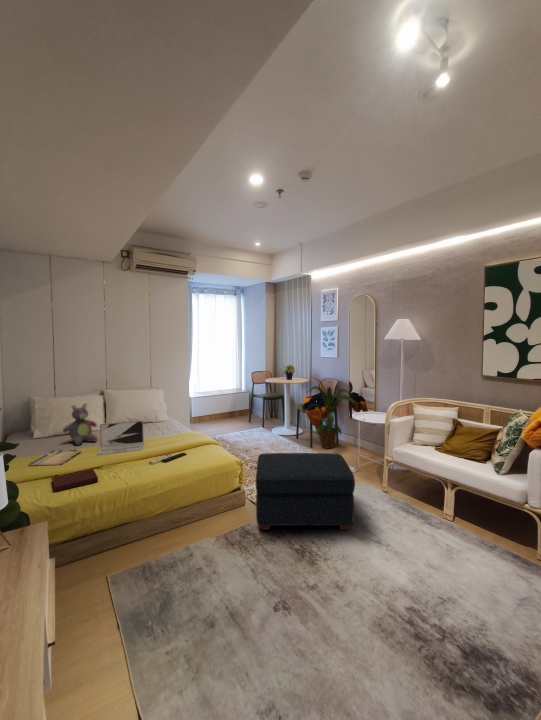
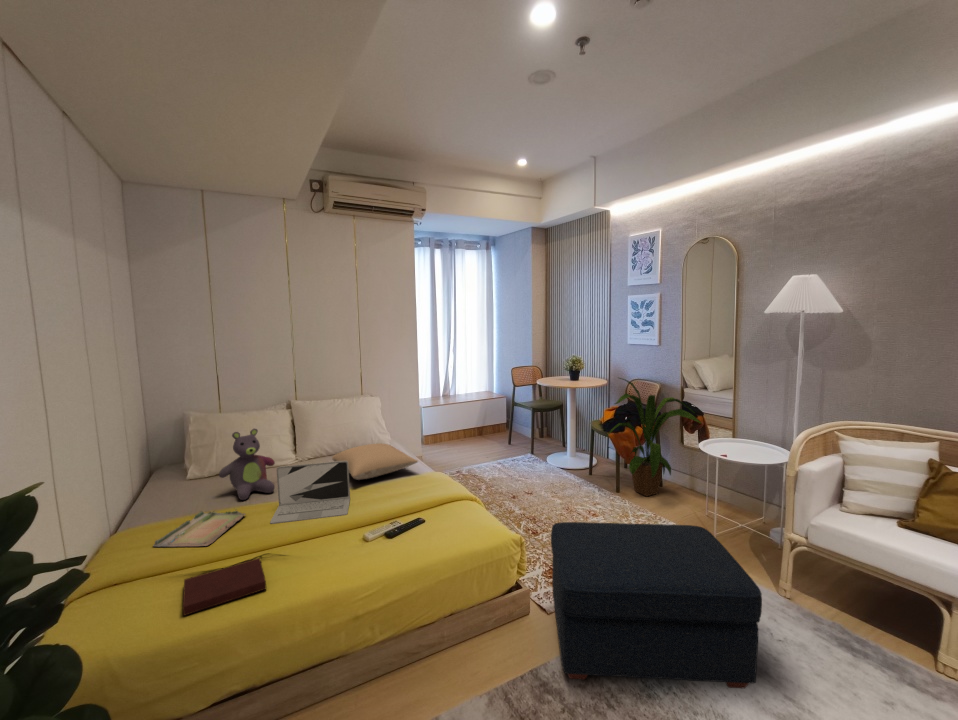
pillow: none [132,415,185,434] -> present [332,443,418,480]

